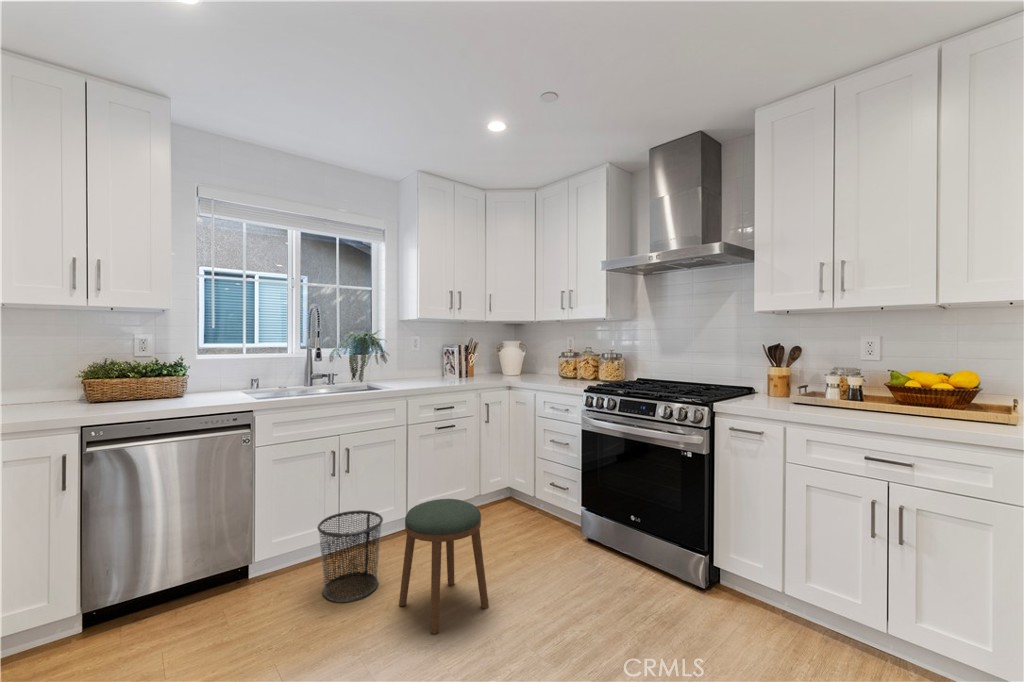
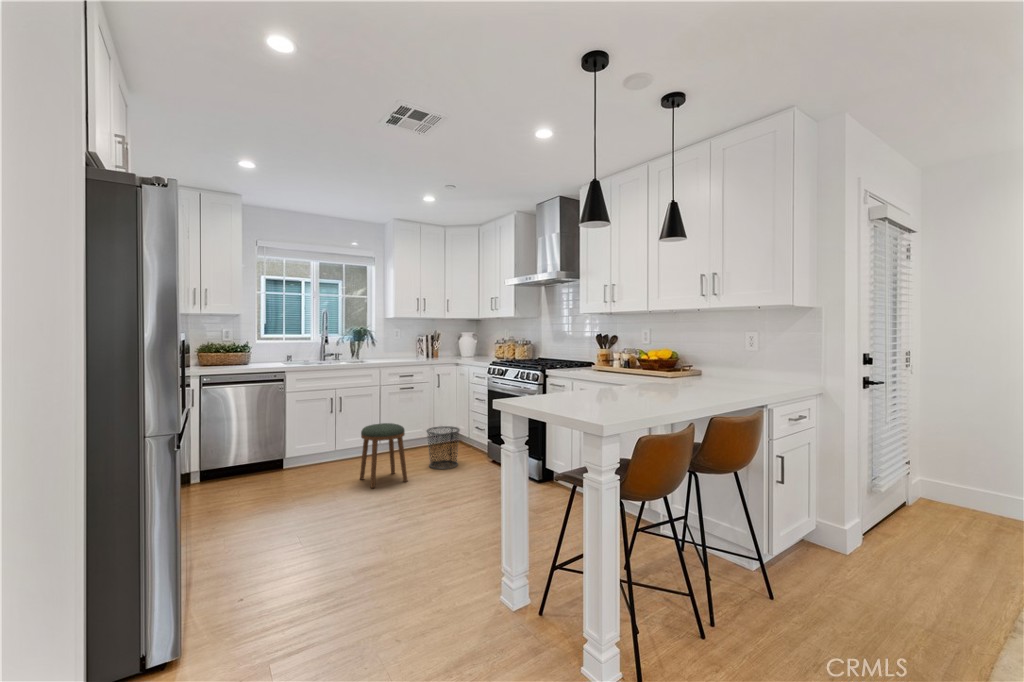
waste bin: present [317,510,383,602] -> present [427,426,460,469]

